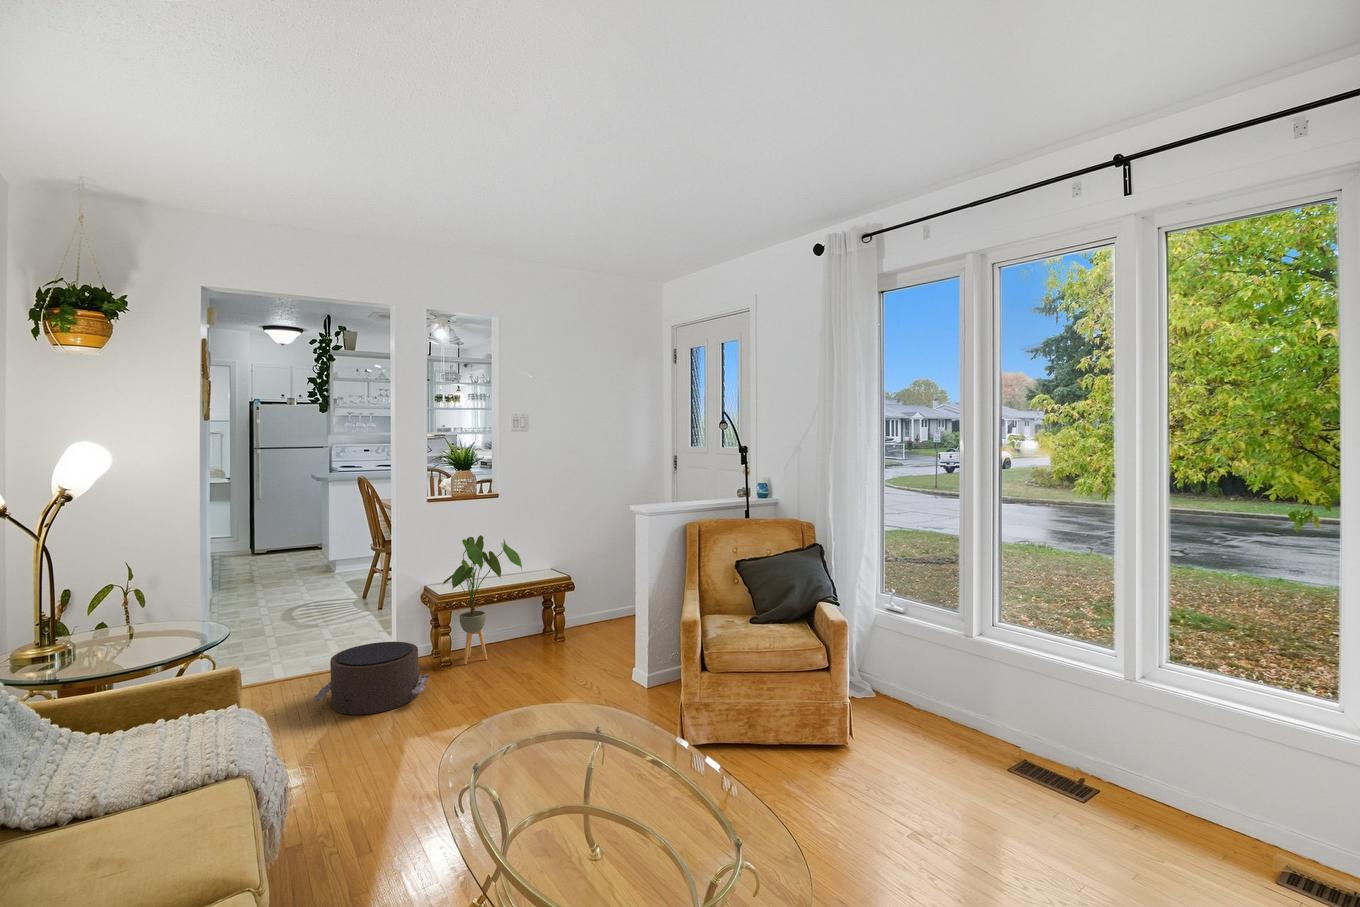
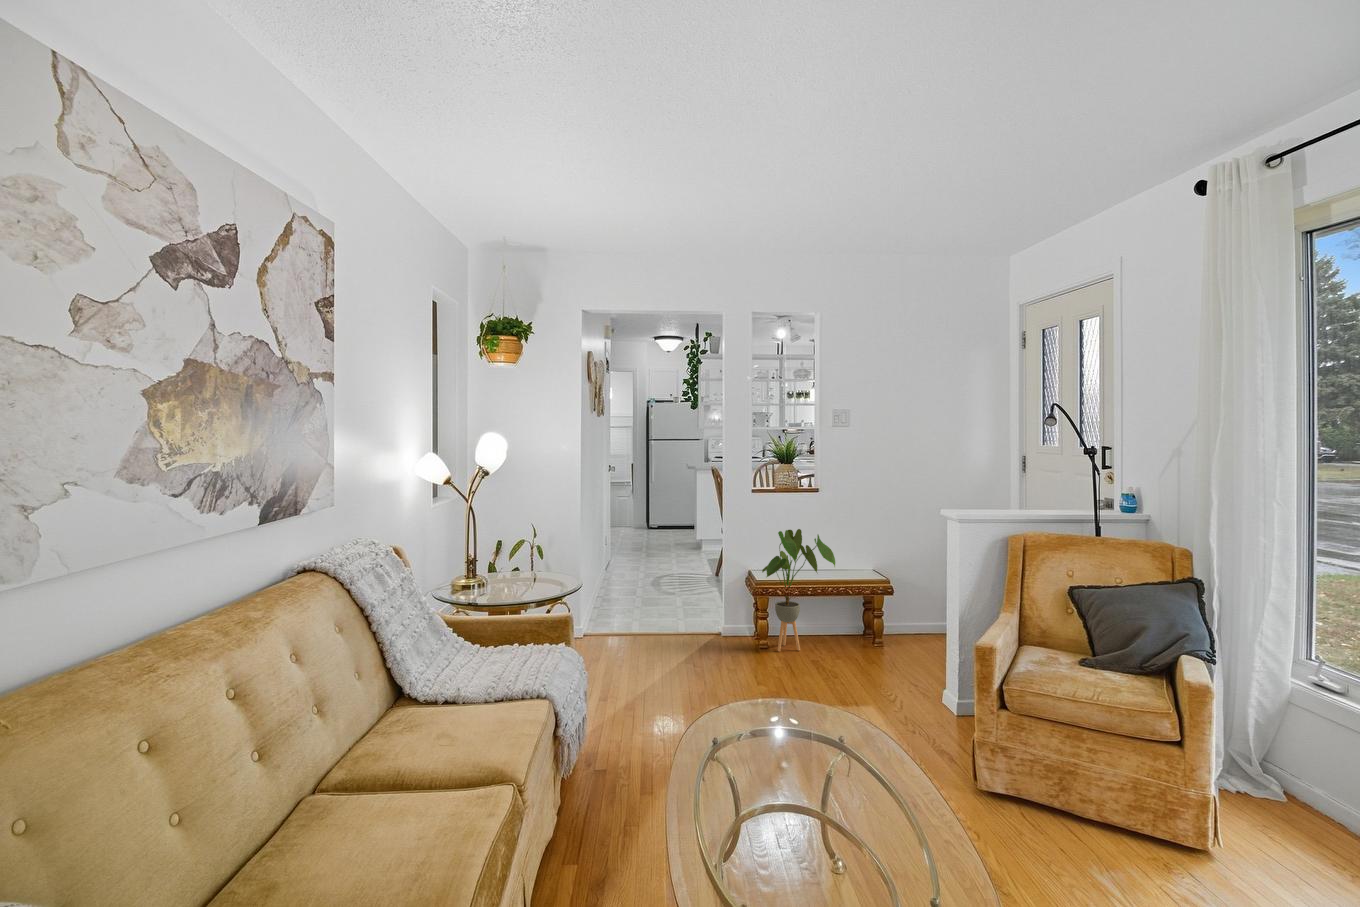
pouf: present [313,642,429,715] -> none [645,617,740,679]

